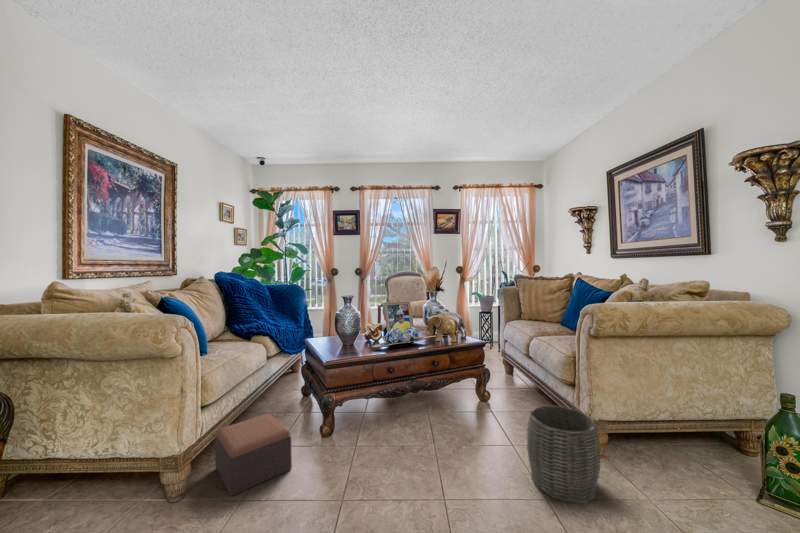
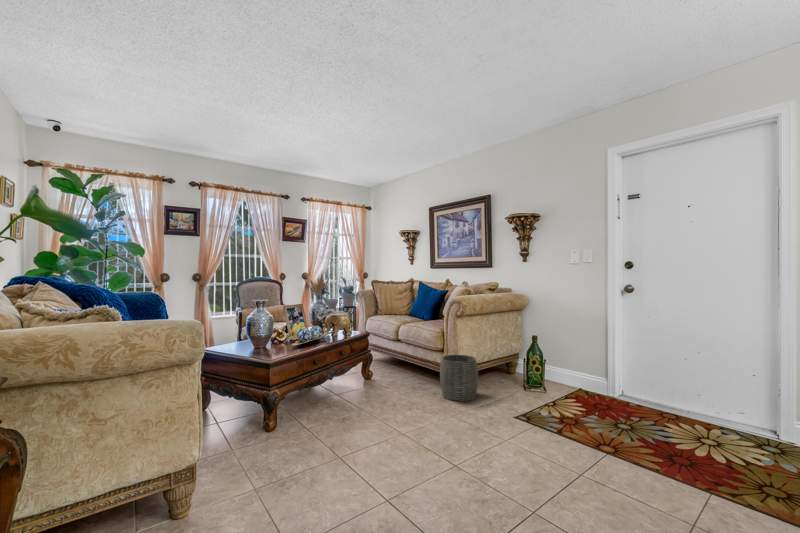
footstool: present [215,414,292,496] -> none [228,402,299,458]

